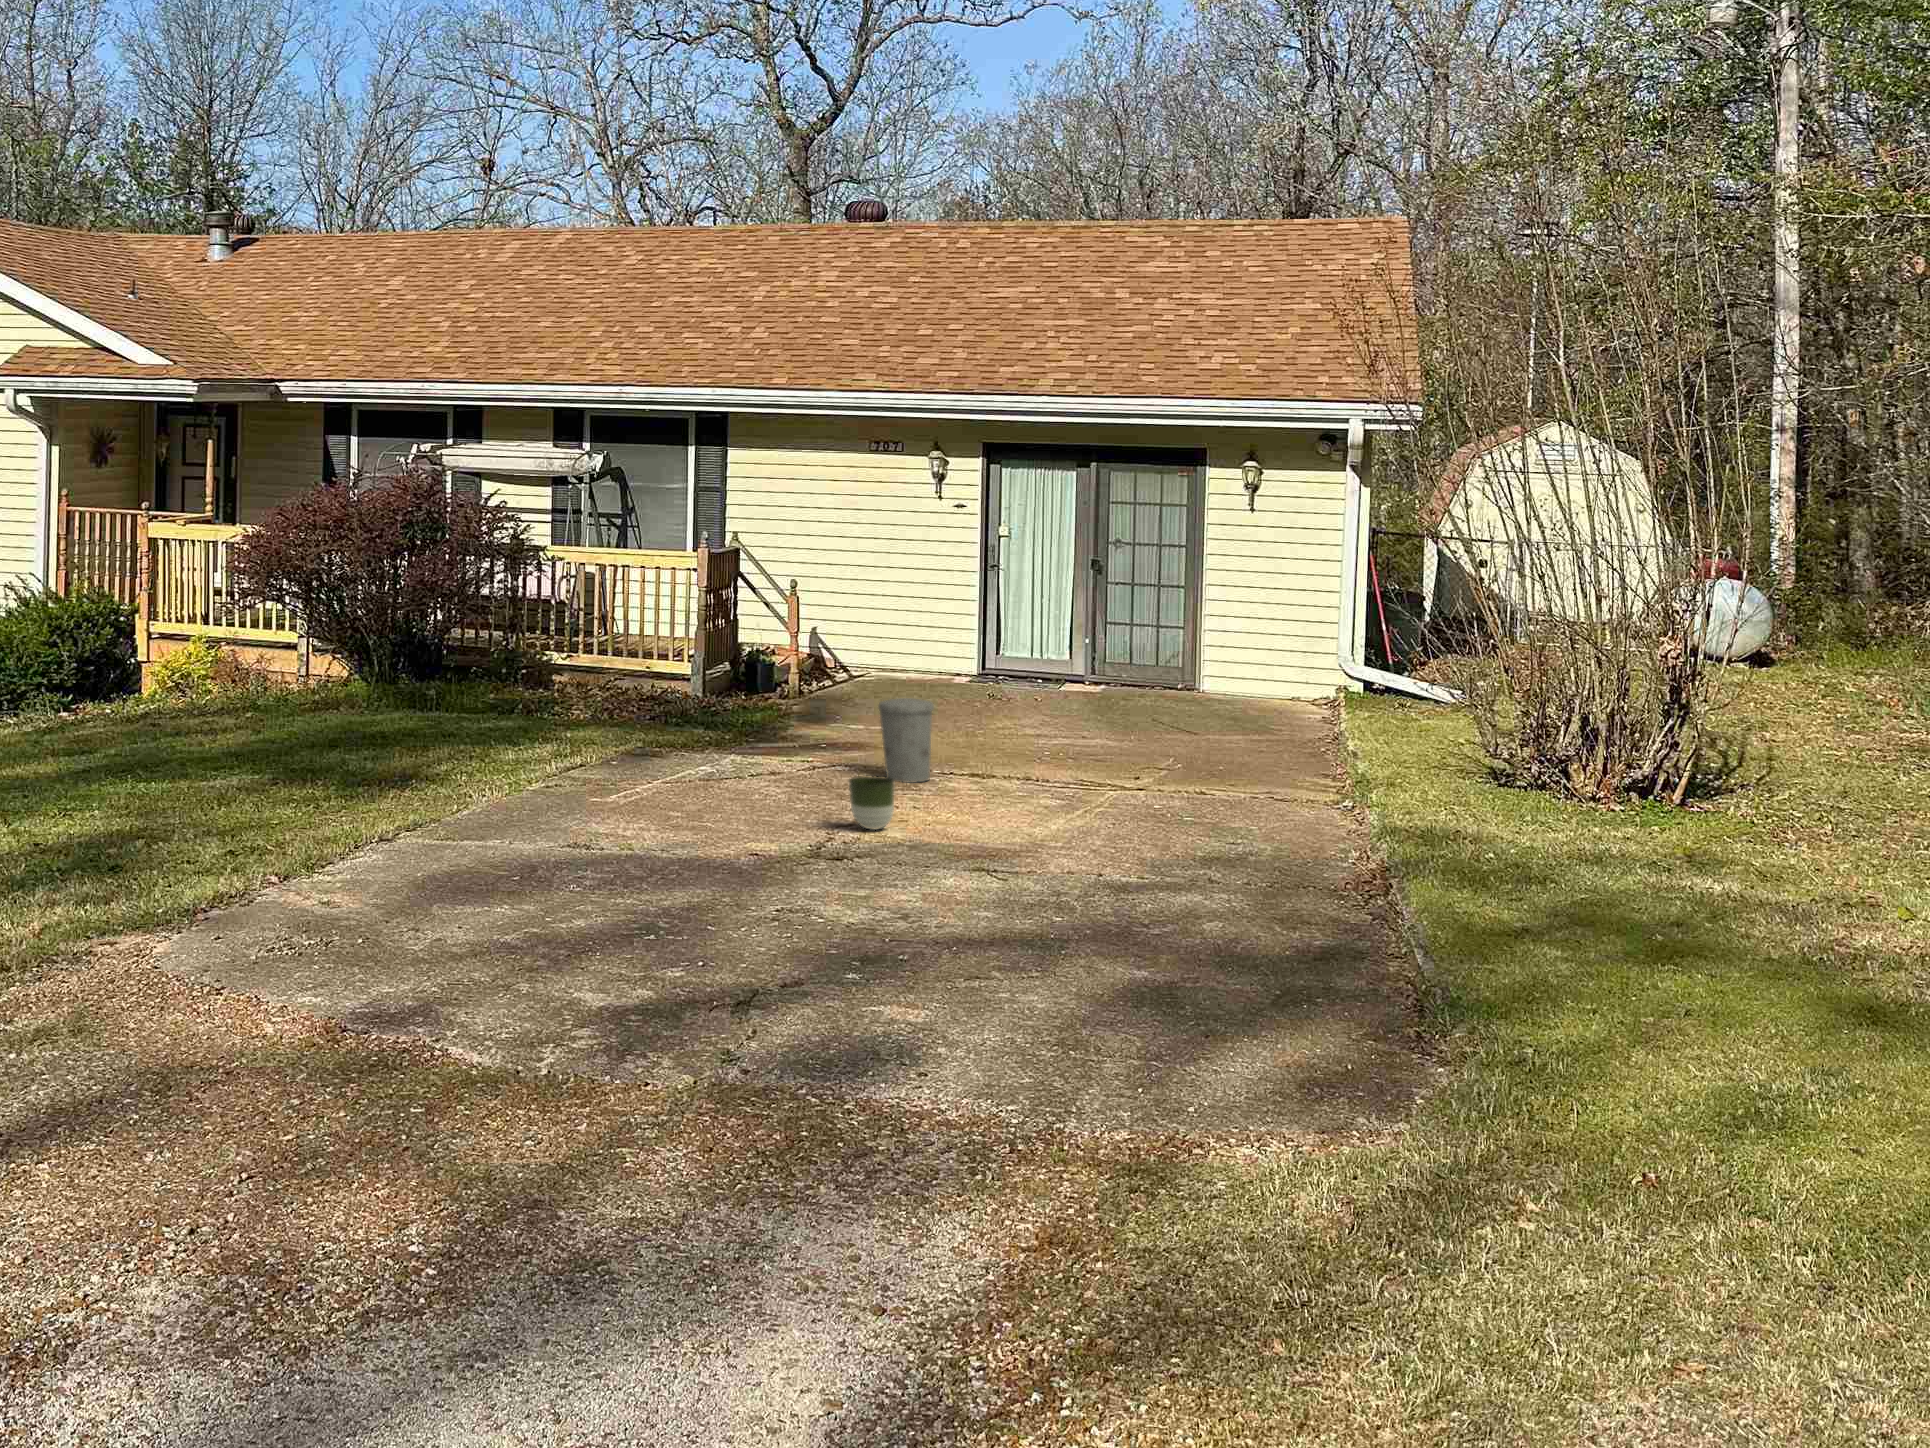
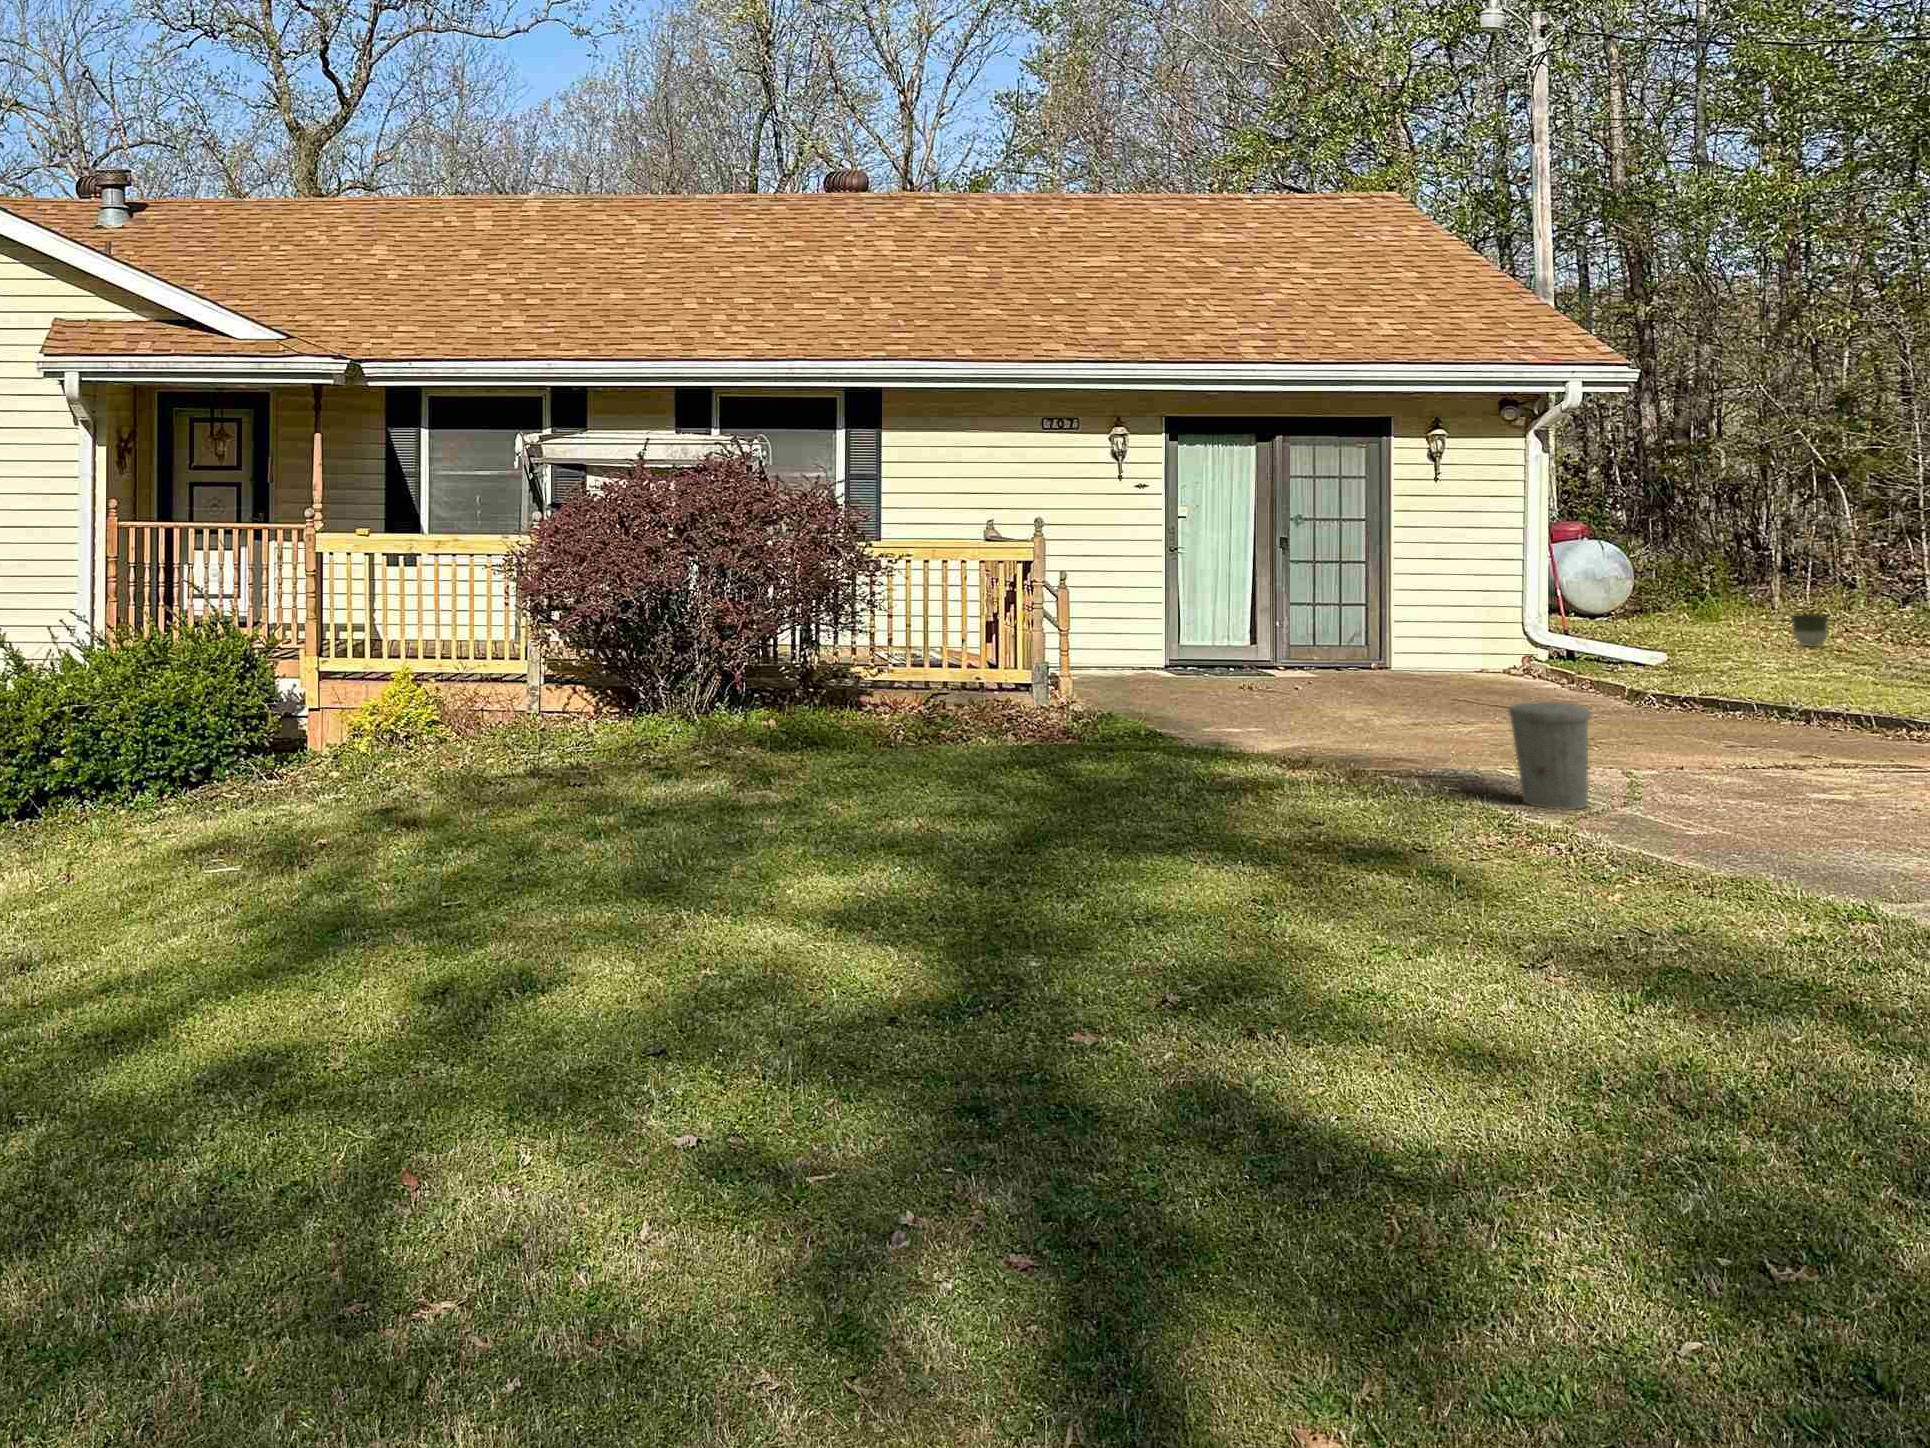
planter: present [849,776,895,830] -> present [1791,614,1828,647]

